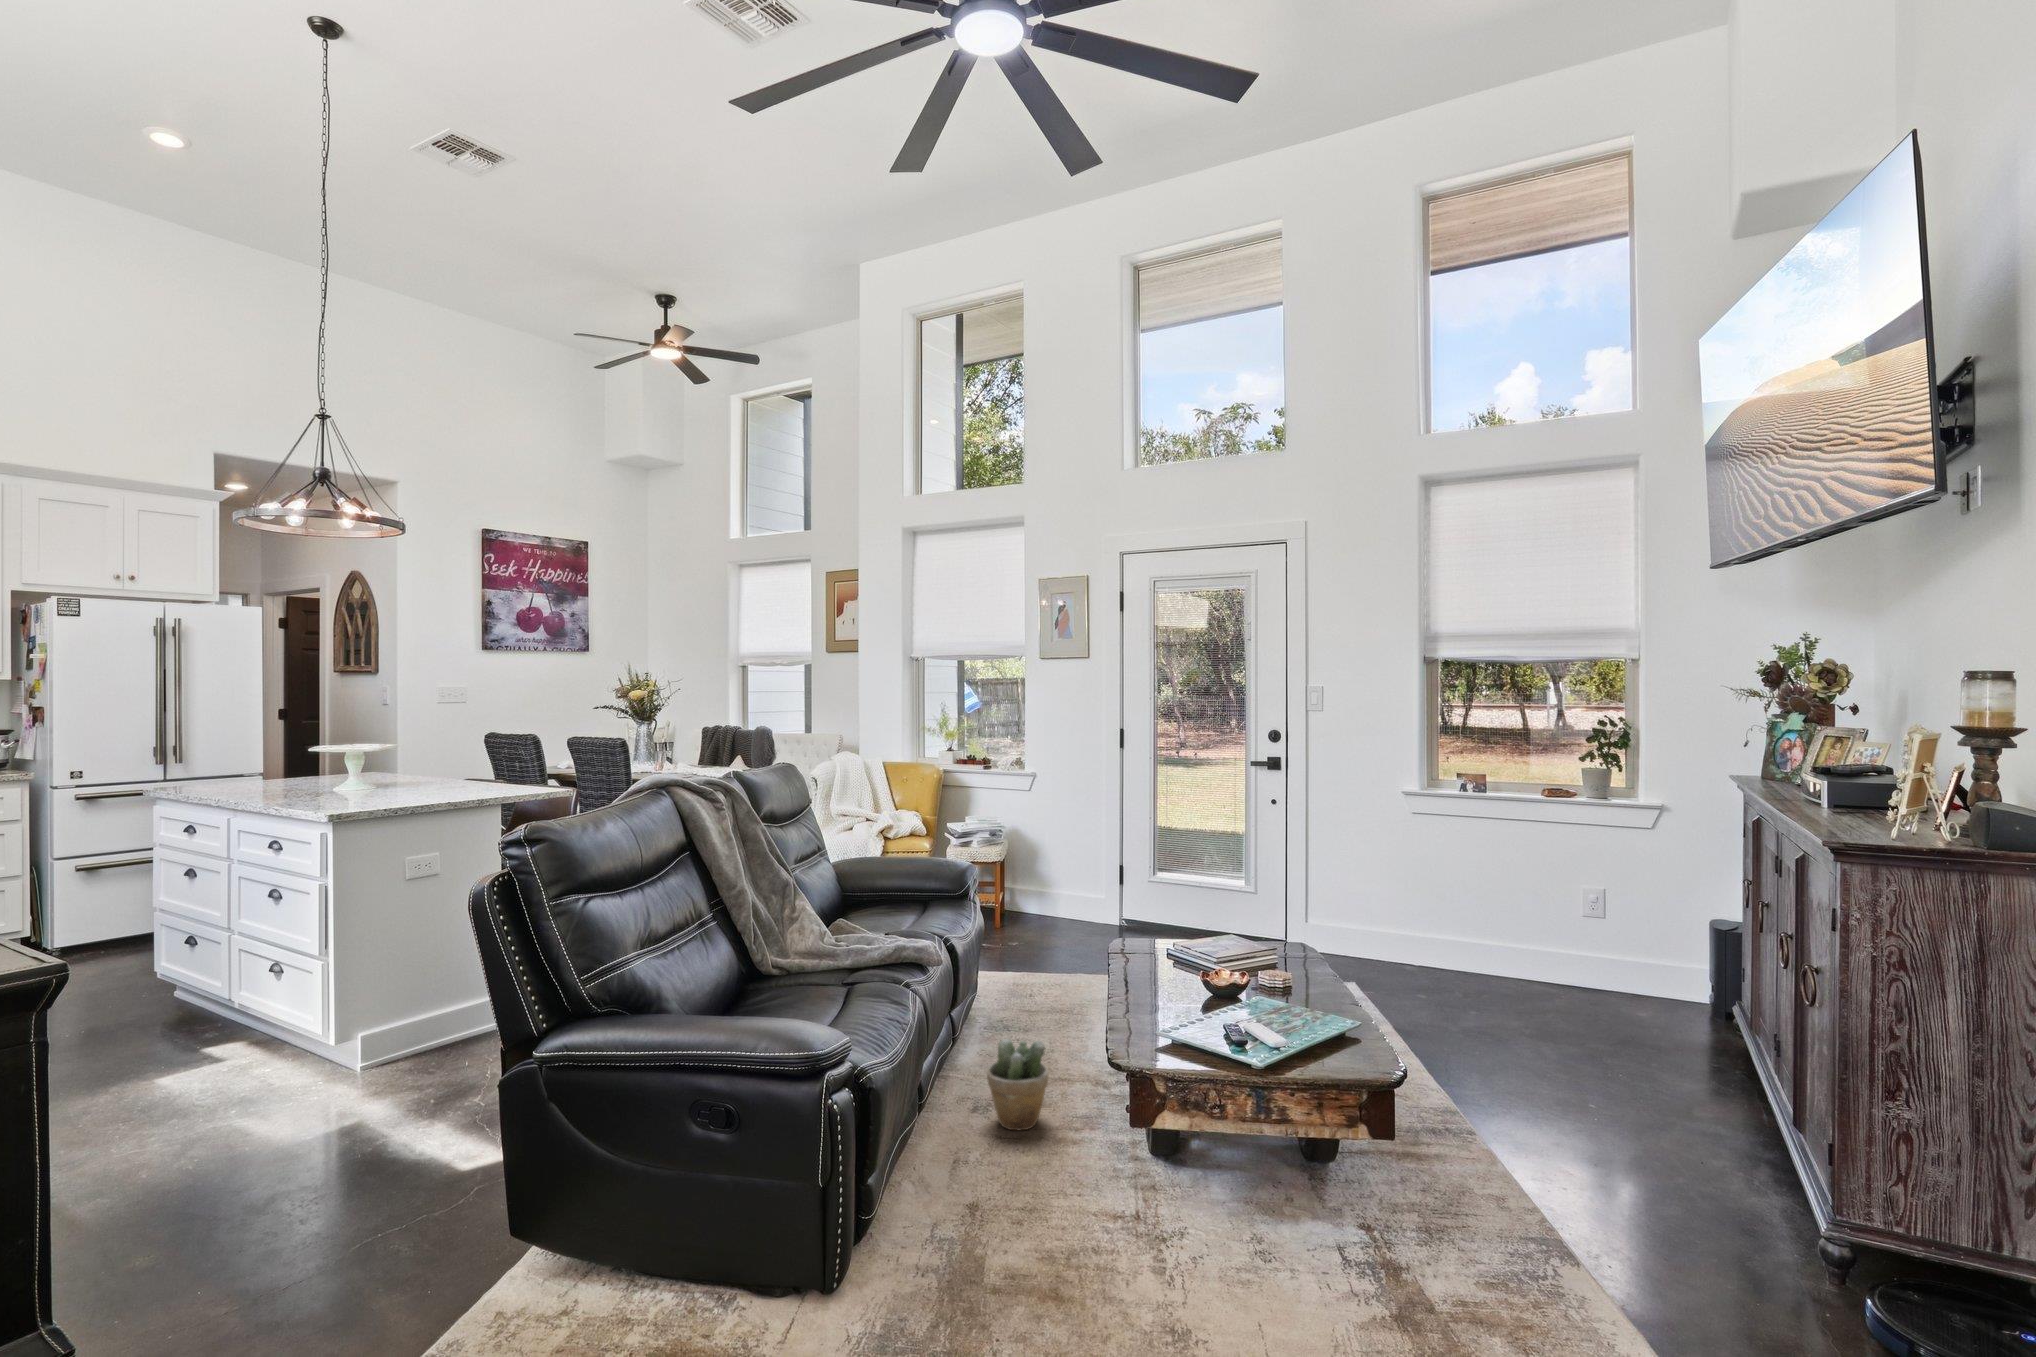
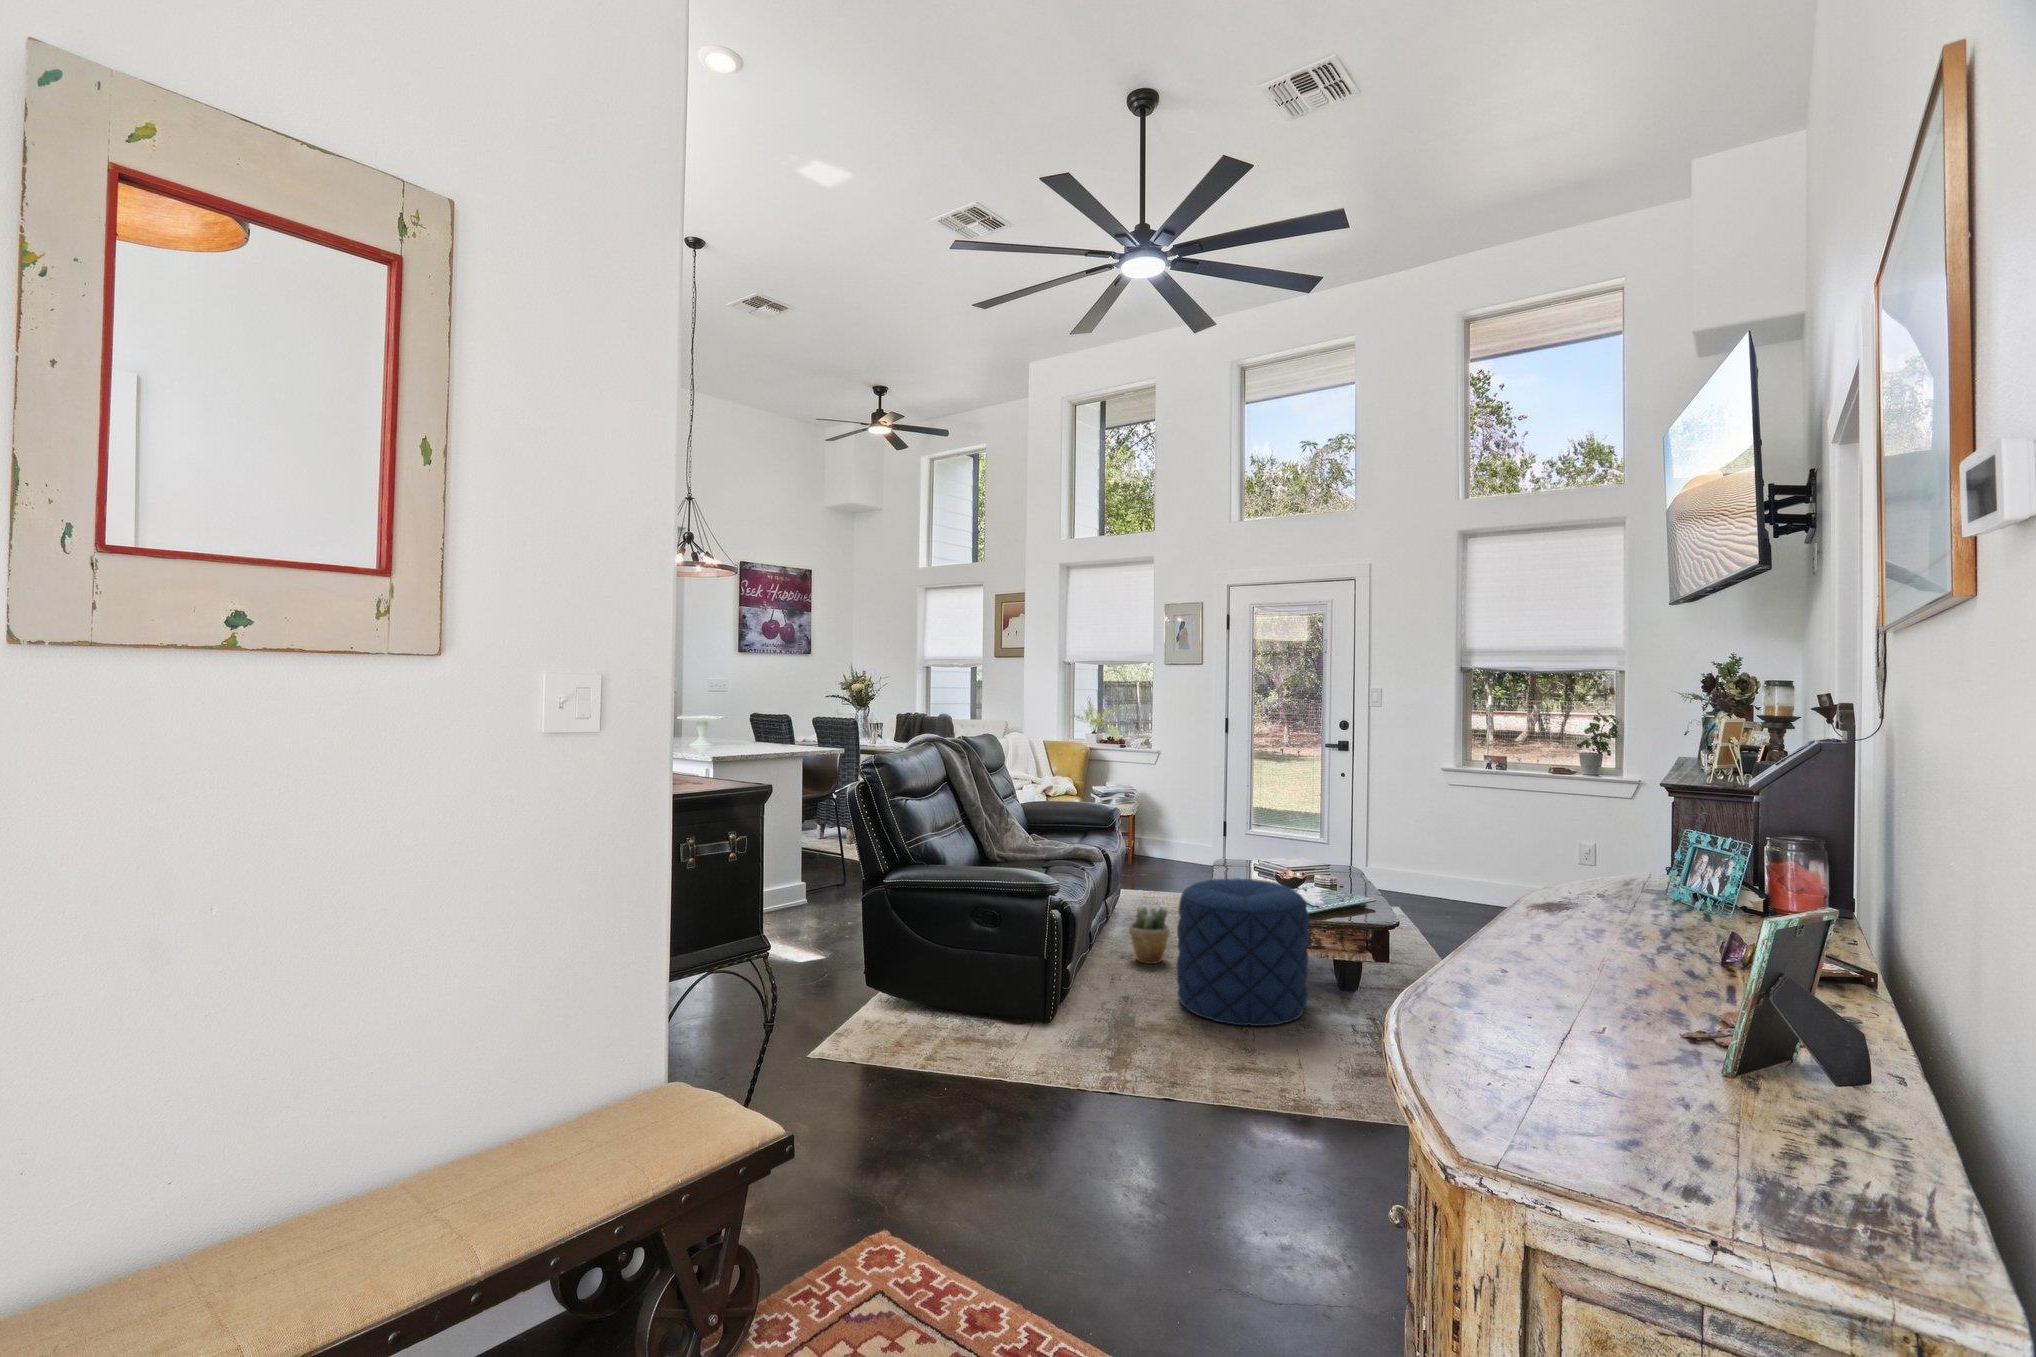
pouf: none [1059,1007,1268,1277] -> present [1176,879,1309,1026]

